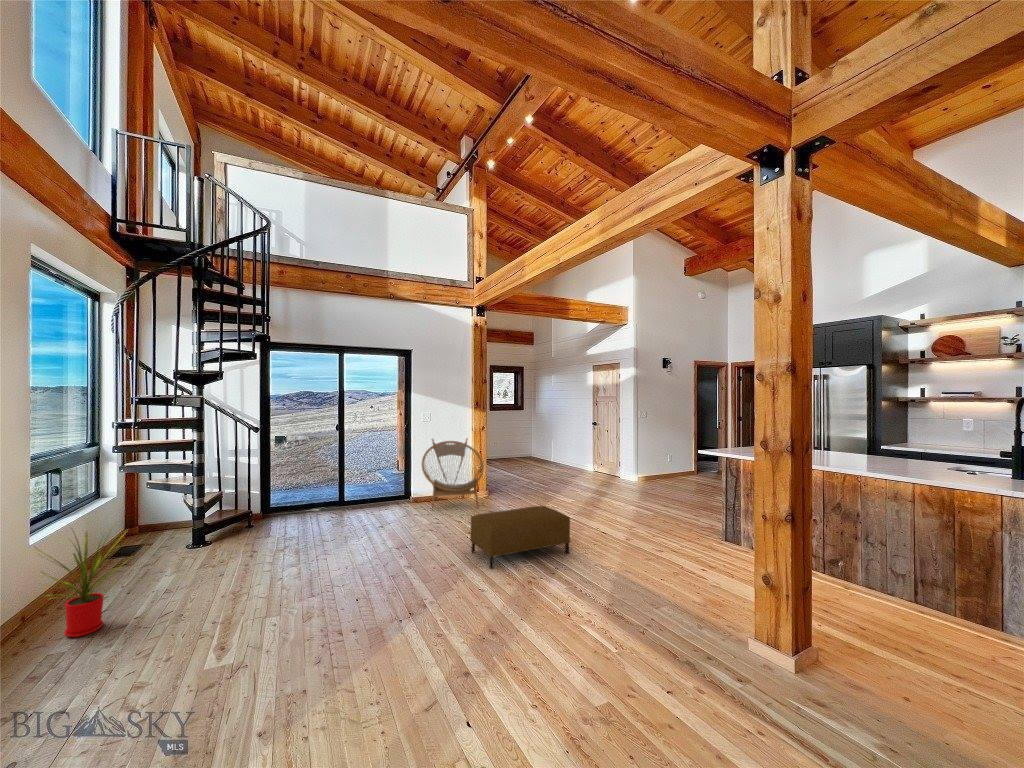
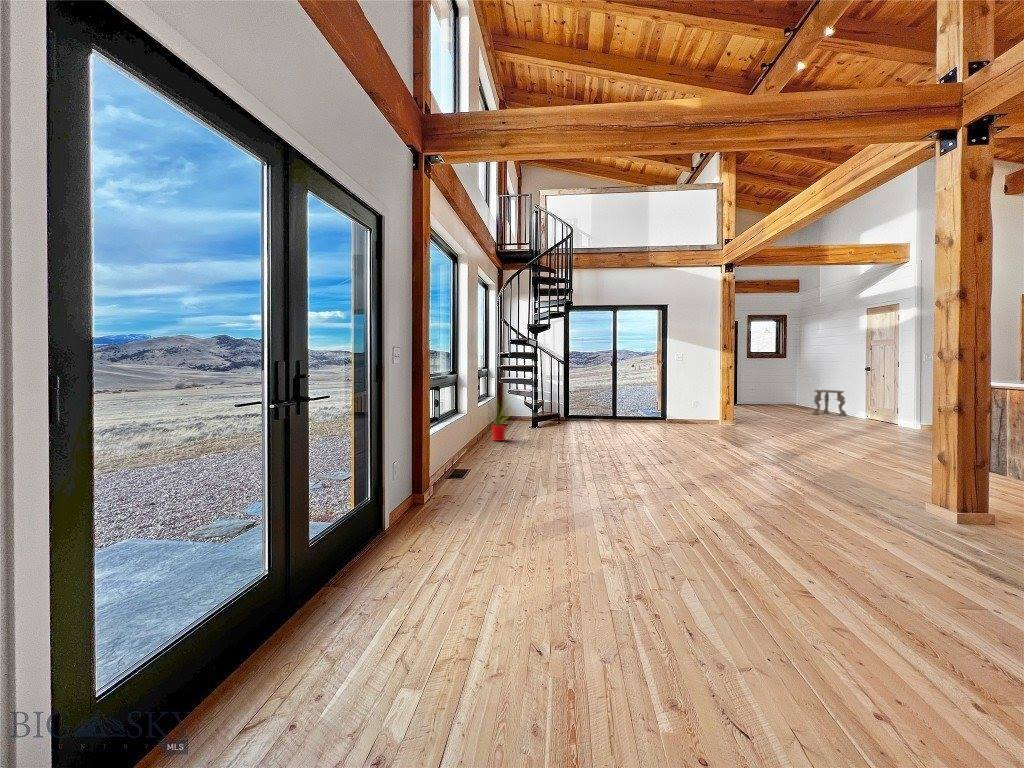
armchair: present [422,439,484,510] -> none [675,375,728,428]
side table: none [547,440,576,467] -> present [812,390,847,416]
ottoman: present [470,506,570,569] -> none [701,414,783,448]

